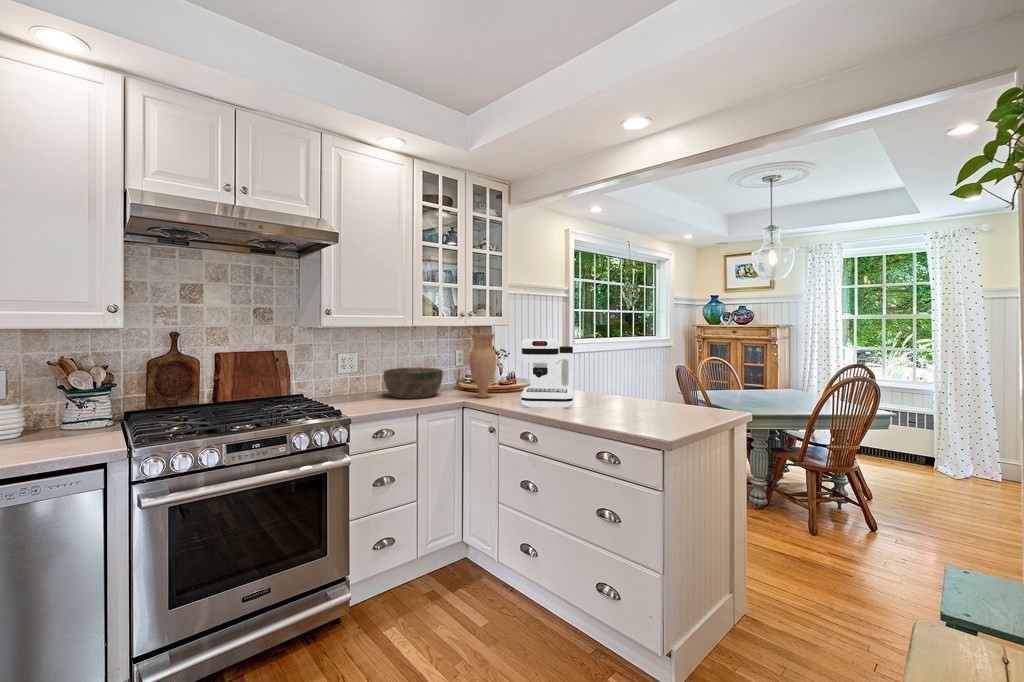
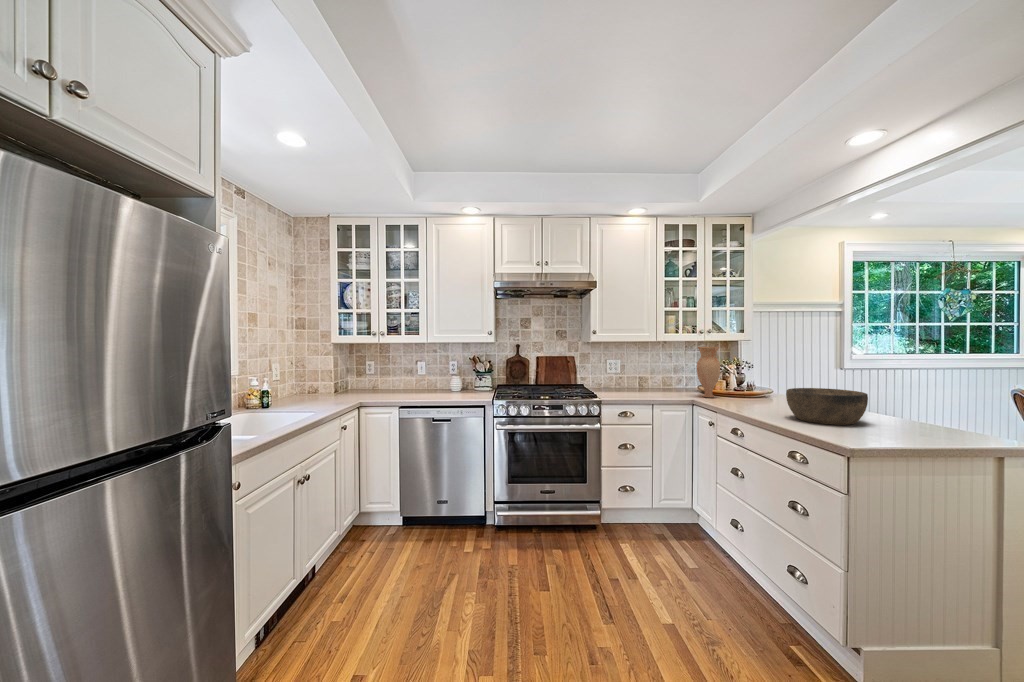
coffee maker: present [521,339,573,408] -> none [727,351,785,409]
bowl: present [383,368,443,399] -> present [786,388,868,425]

